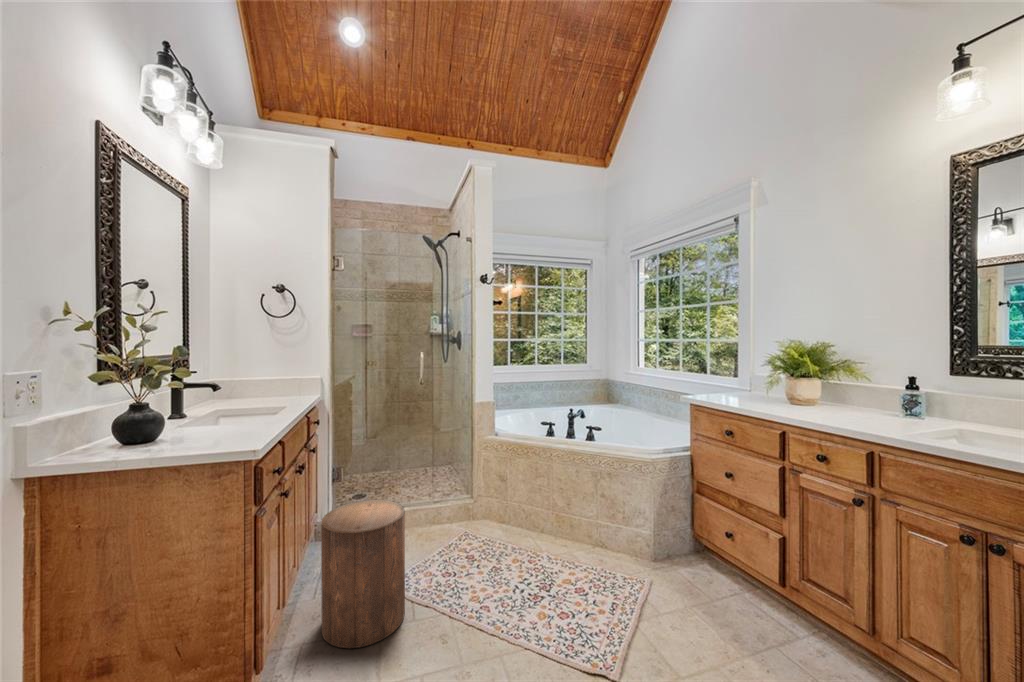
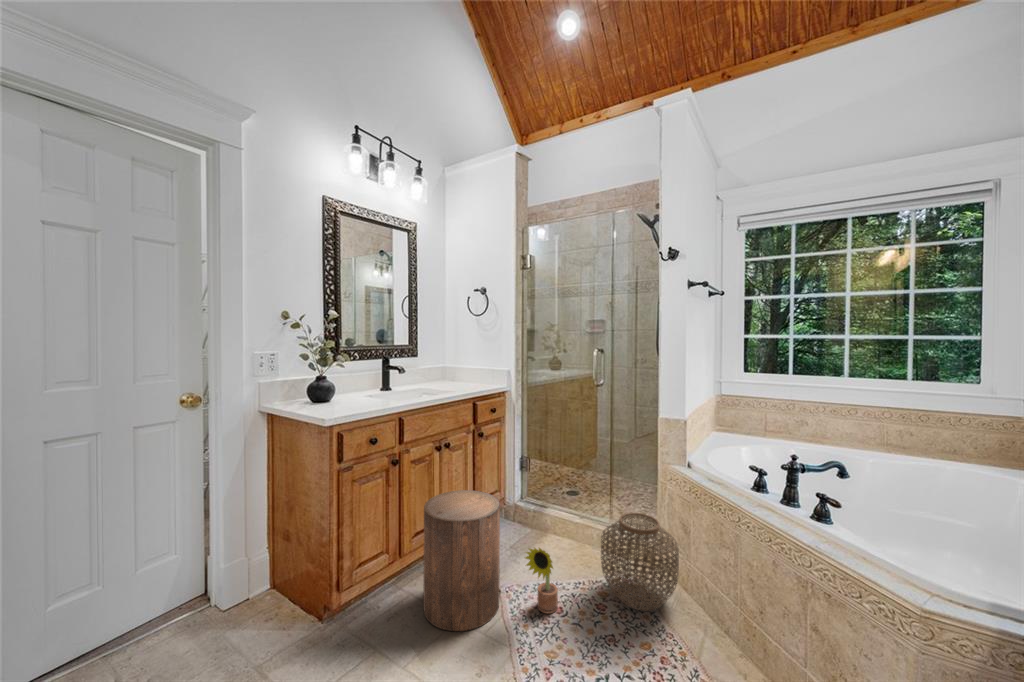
woven basket: none [453,477,510,548] -> present [601,513,679,611]
decorative plant: none [422,525,453,583] -> present [525,548,558,613]

